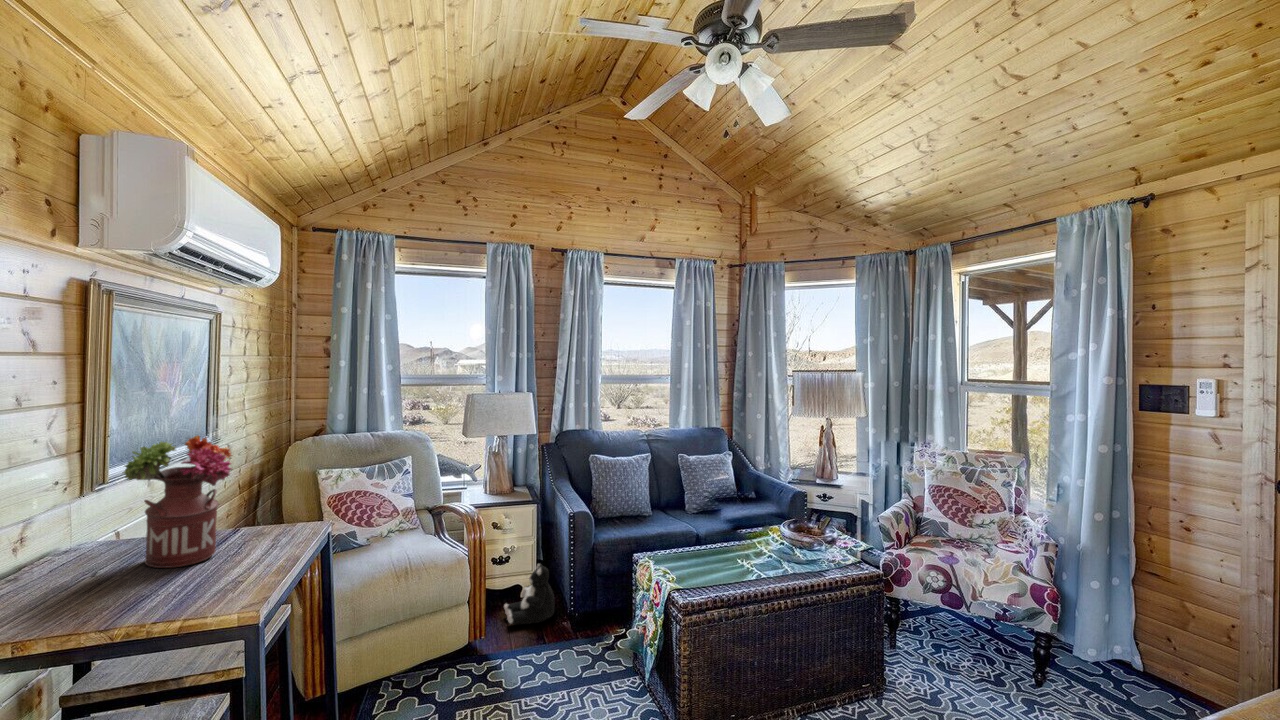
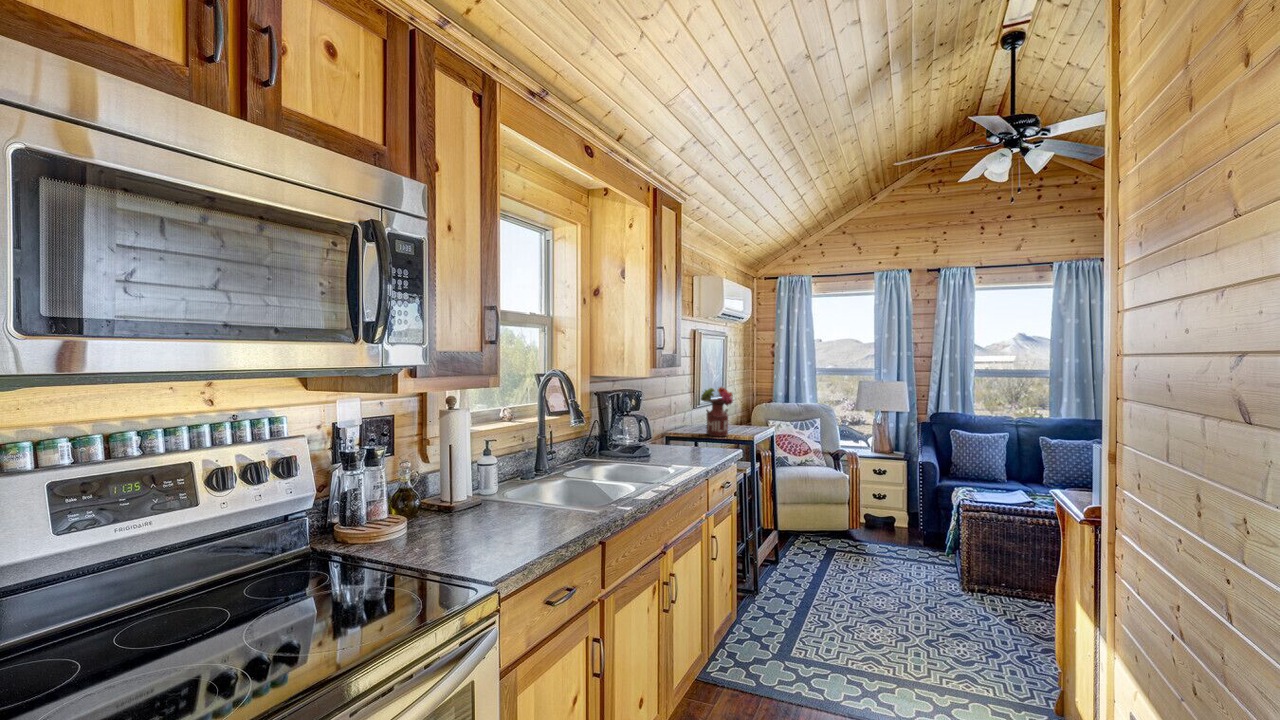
plush toy: present [504,563,554,624] -> none [880,500,917,539]

